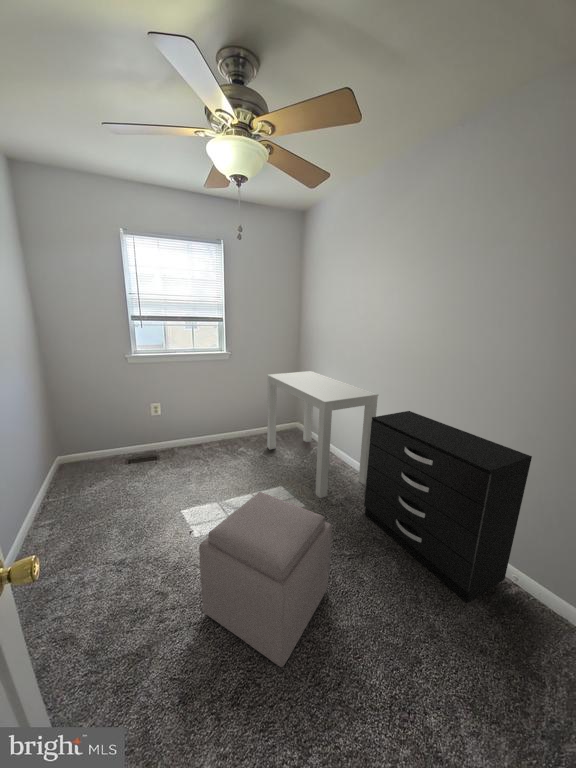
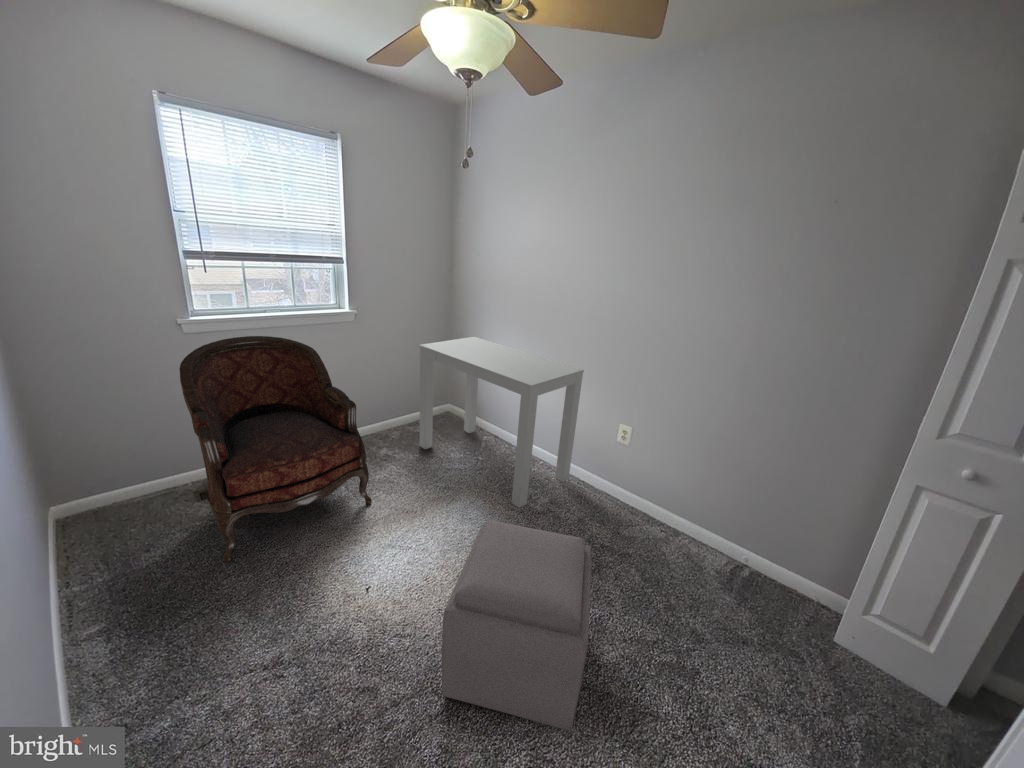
armchair: none [116,366,220,500] -> present [179,336,372,562]
dresser: present [364,411,532,603] -> none [580,390,776,598]

